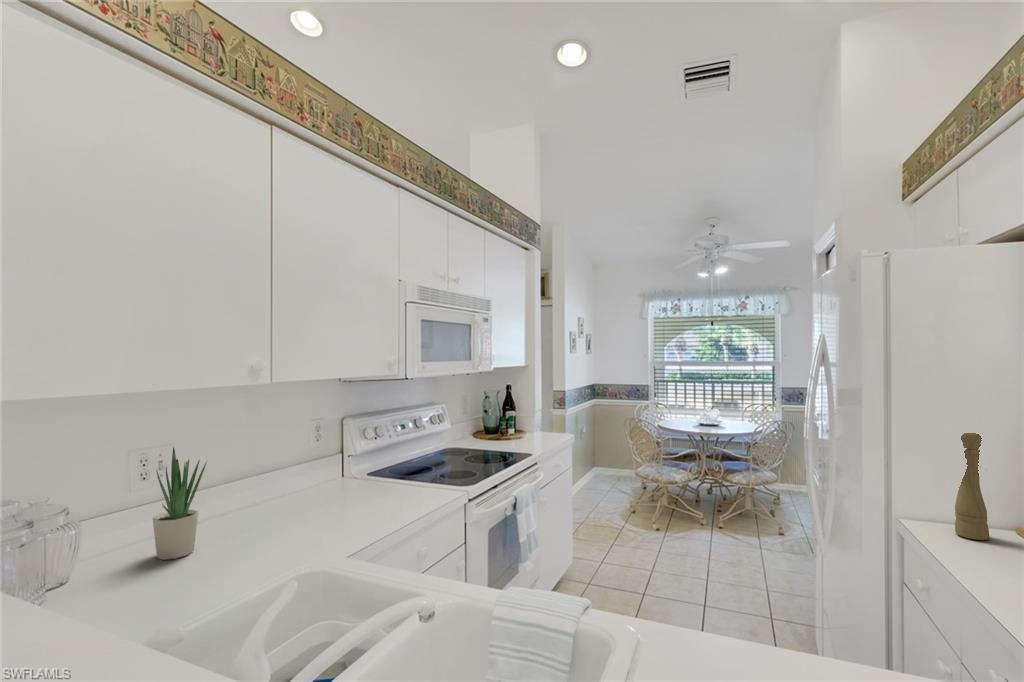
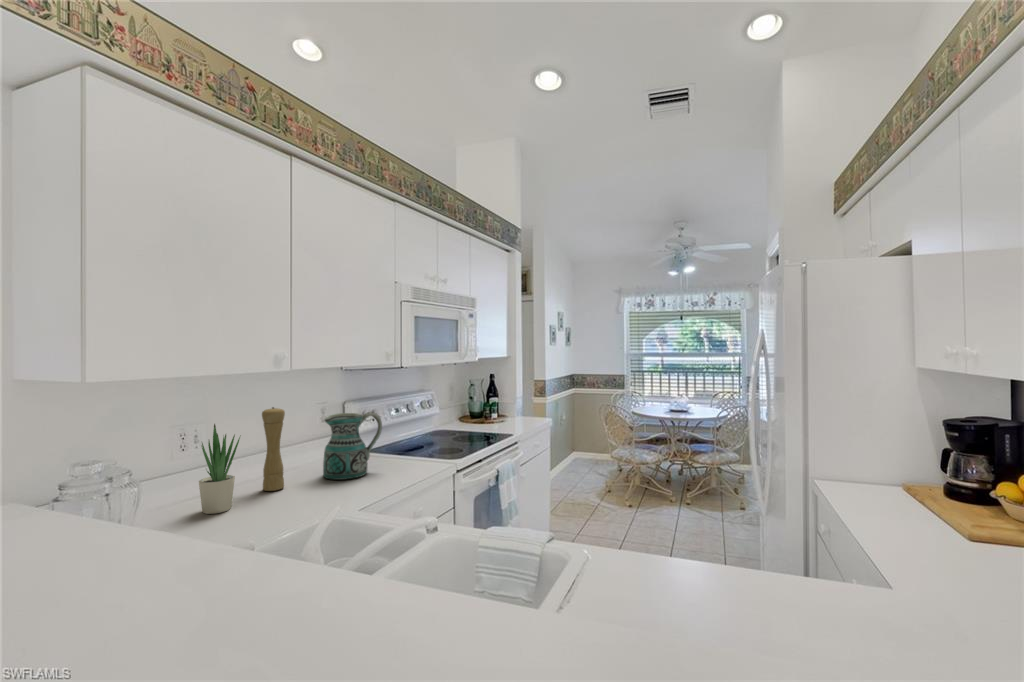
ceramic pitcher: none [311,430,381,512] -> present [323,412,382,480]
pepper mill: present [955,433,989,540] -> present [262,407,285,491]

